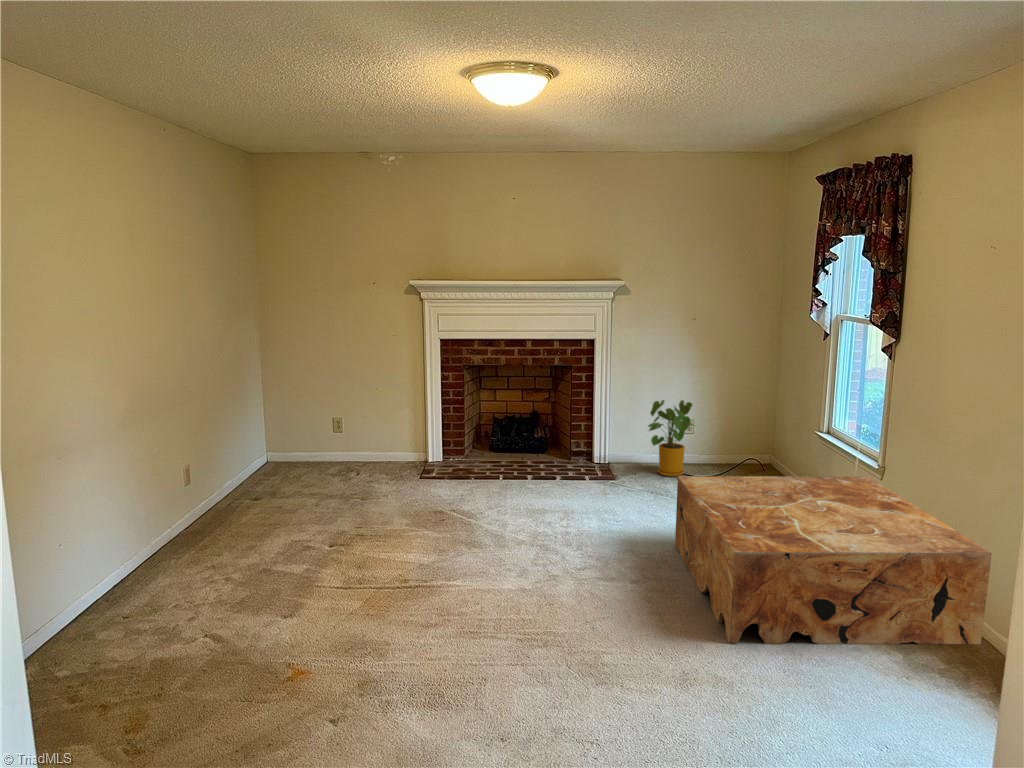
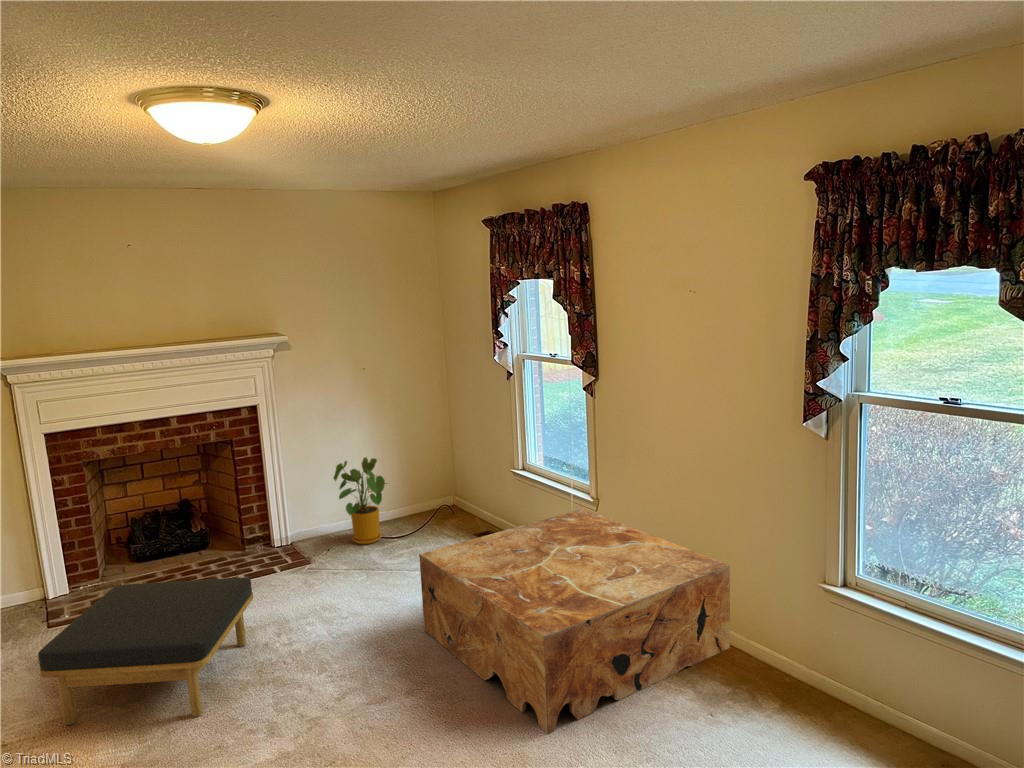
ottoman: none [394,452,545,551] -> present [38,578,253,725]

